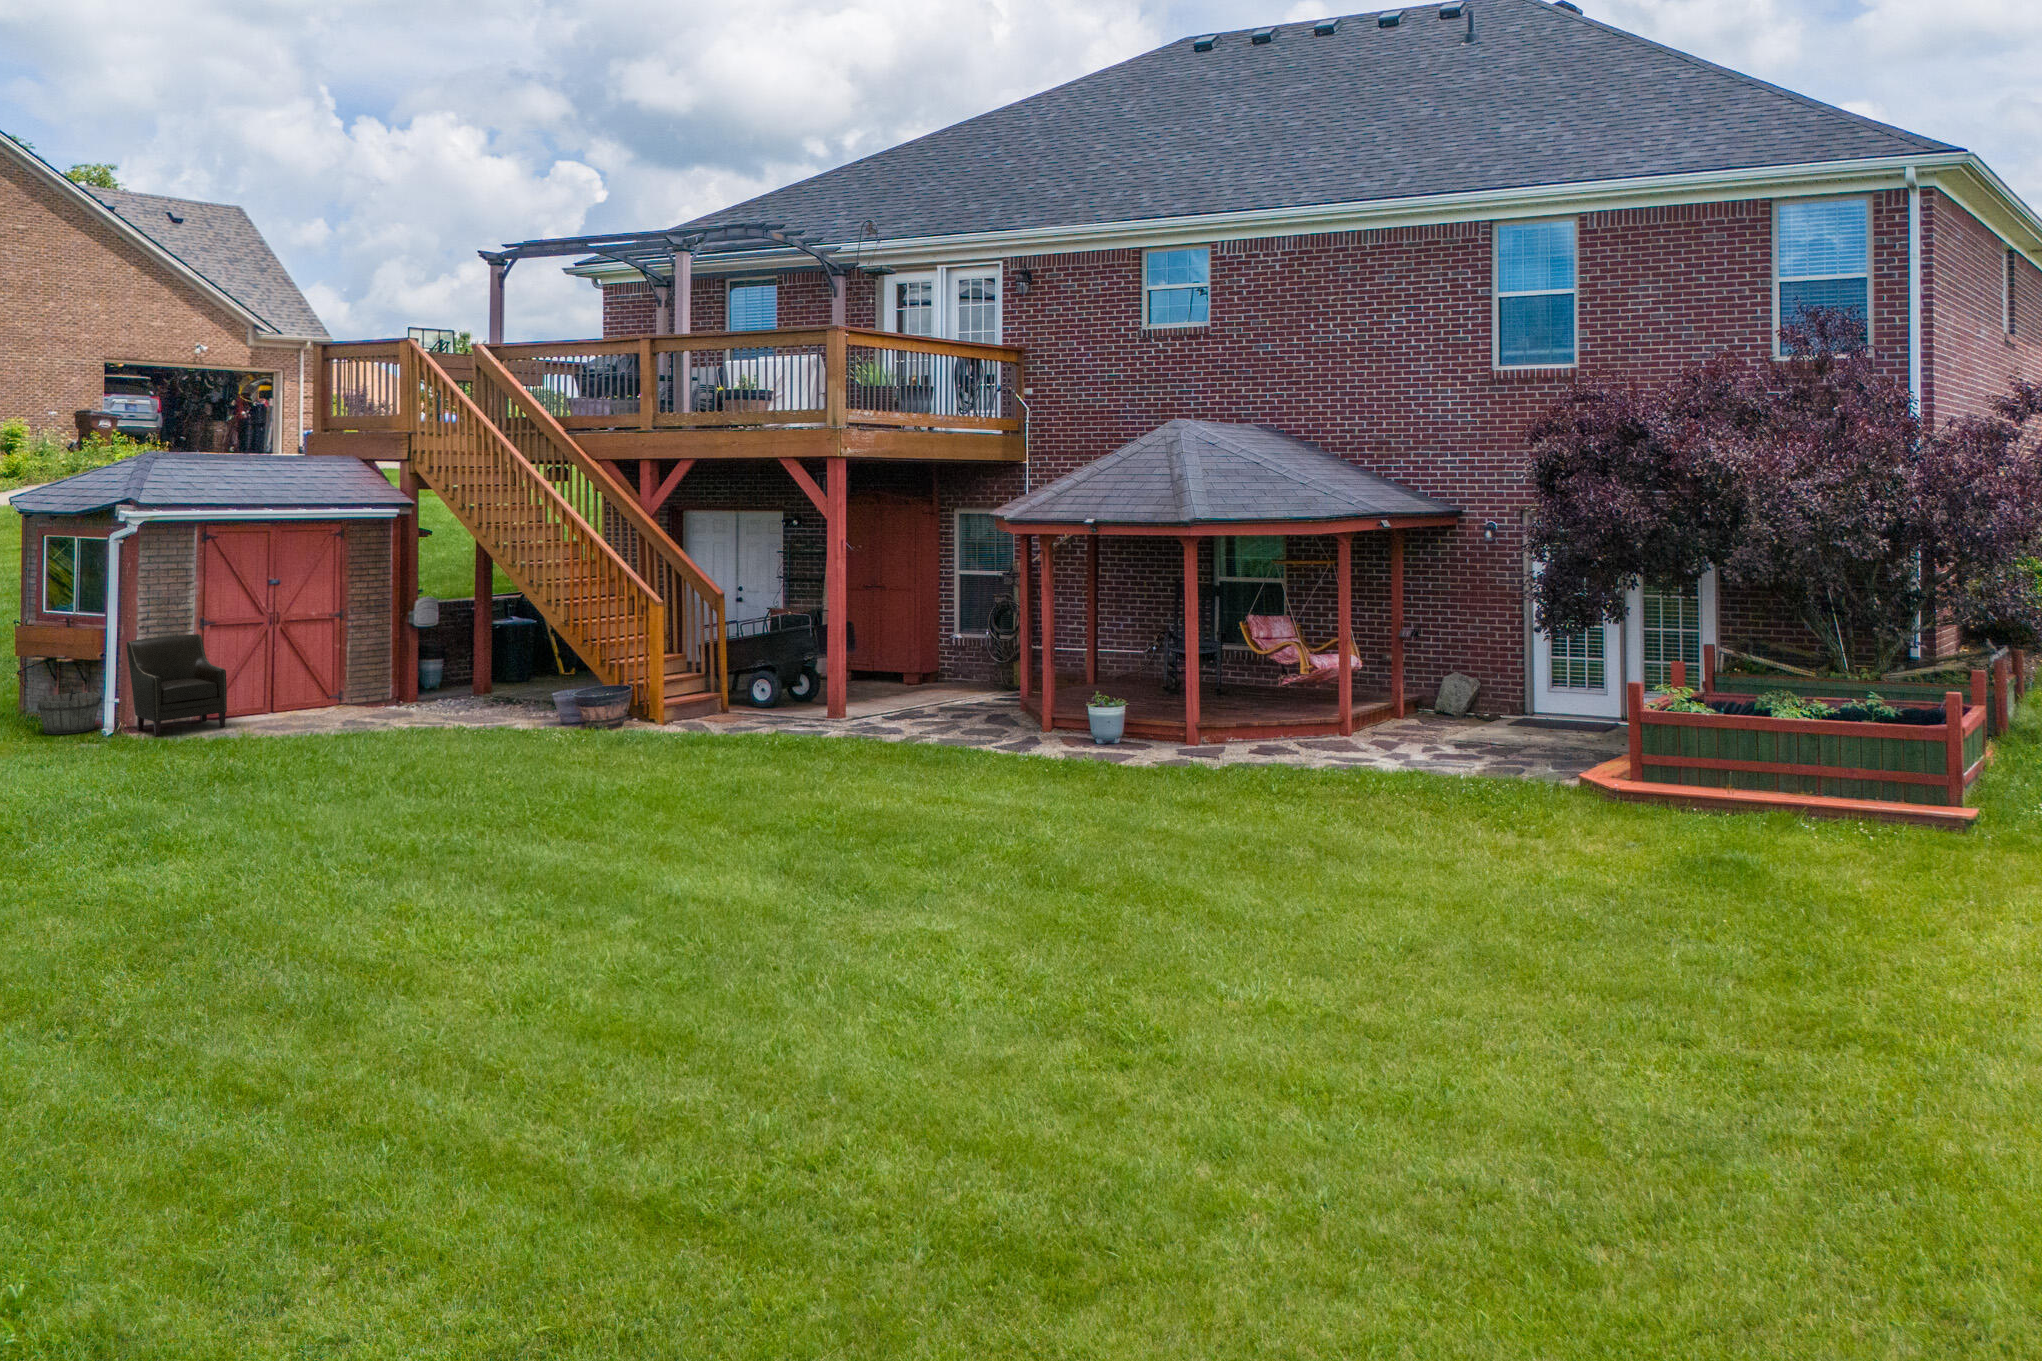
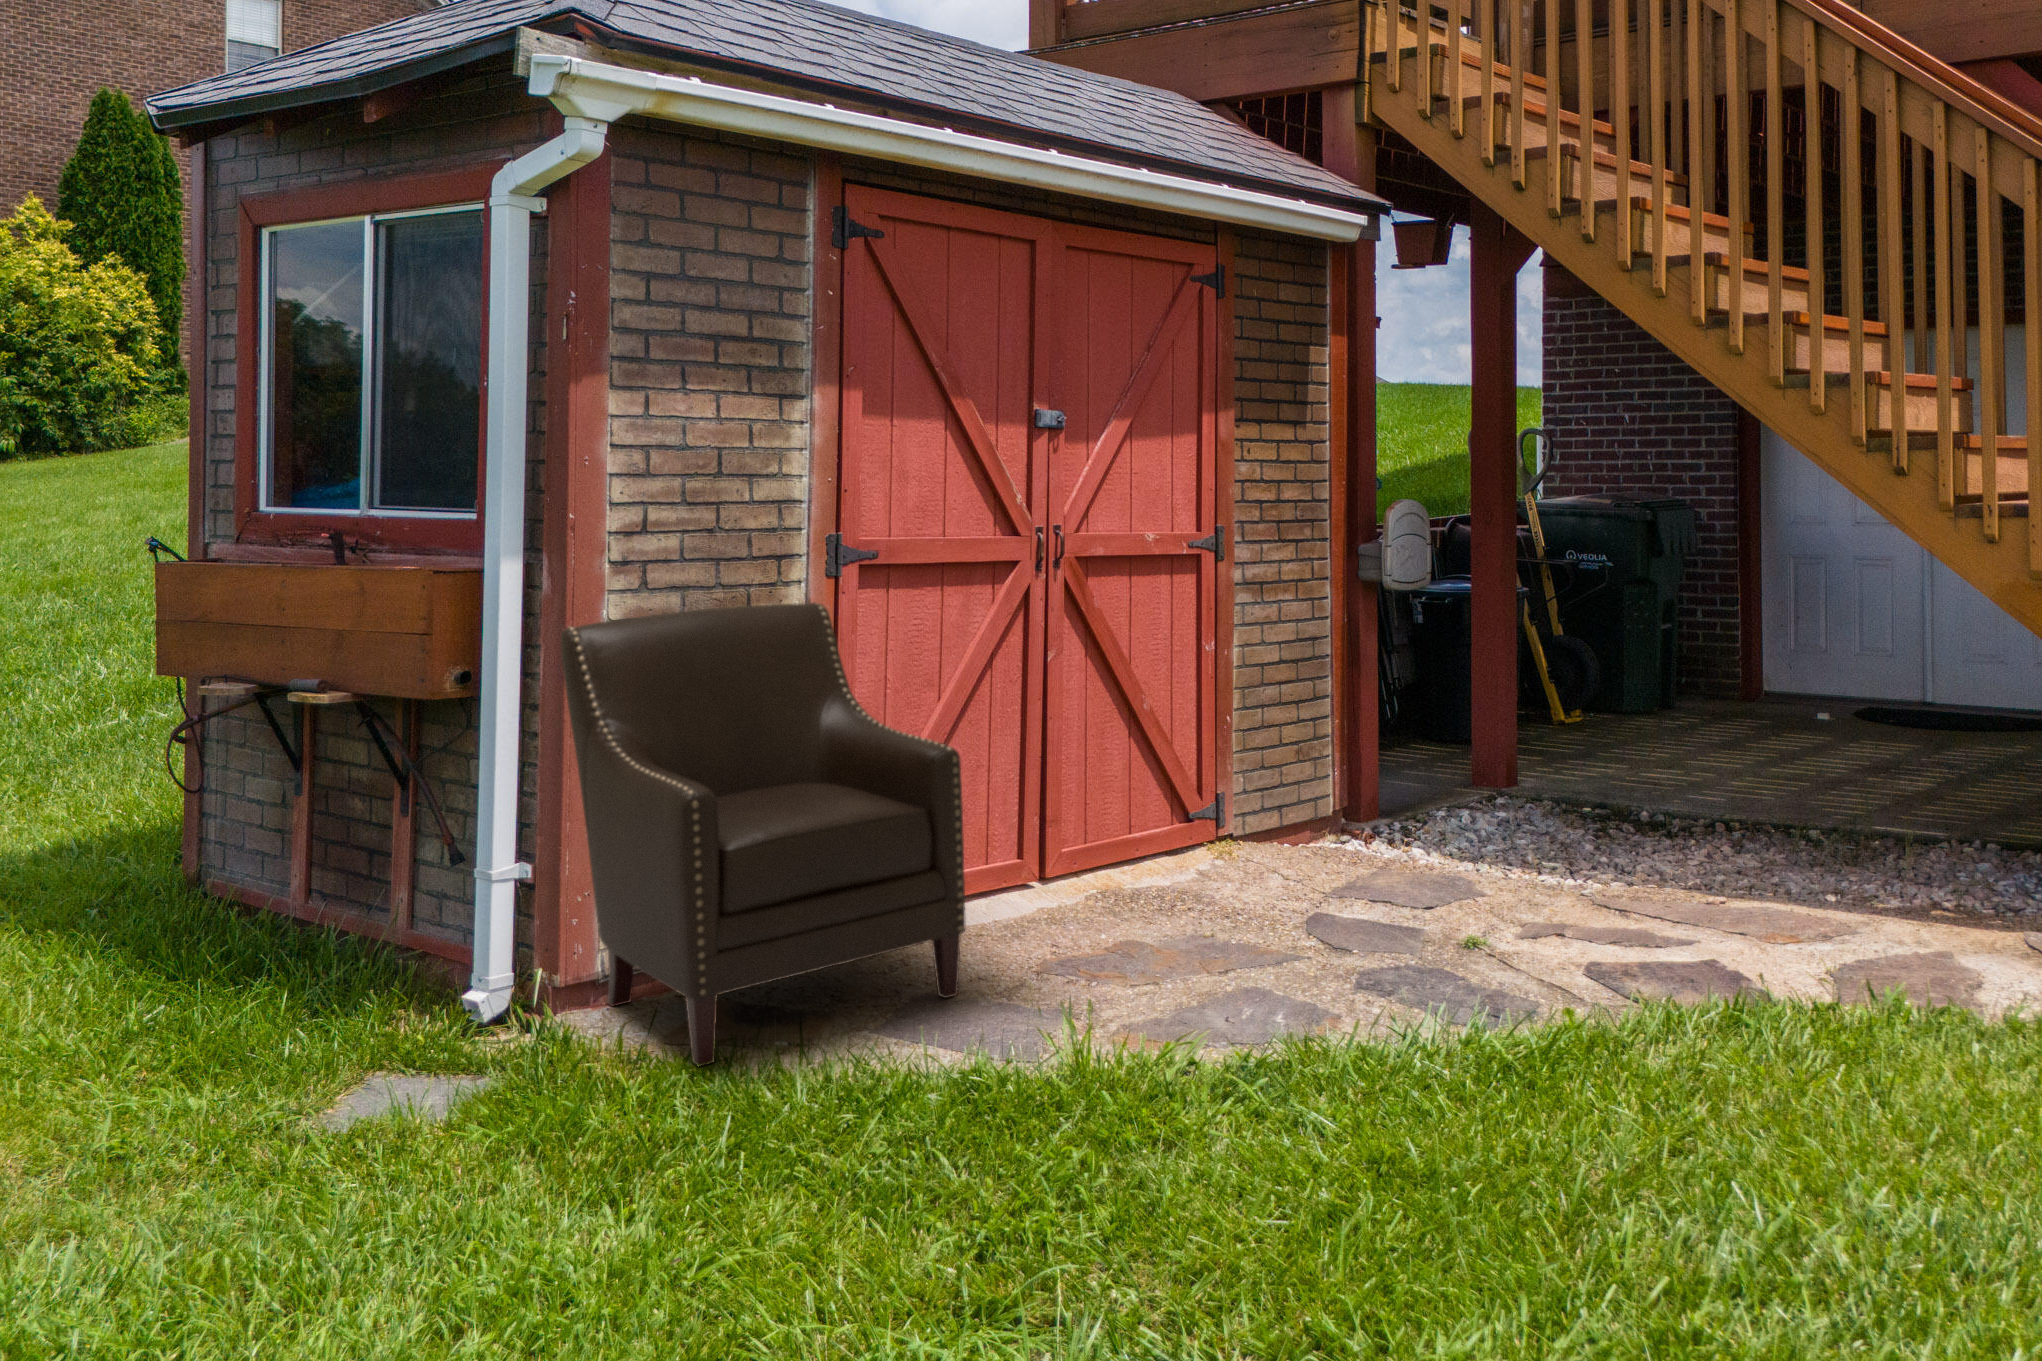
wooden bucket: present [36,684,101,734] -> none [209,804,470,1025]

